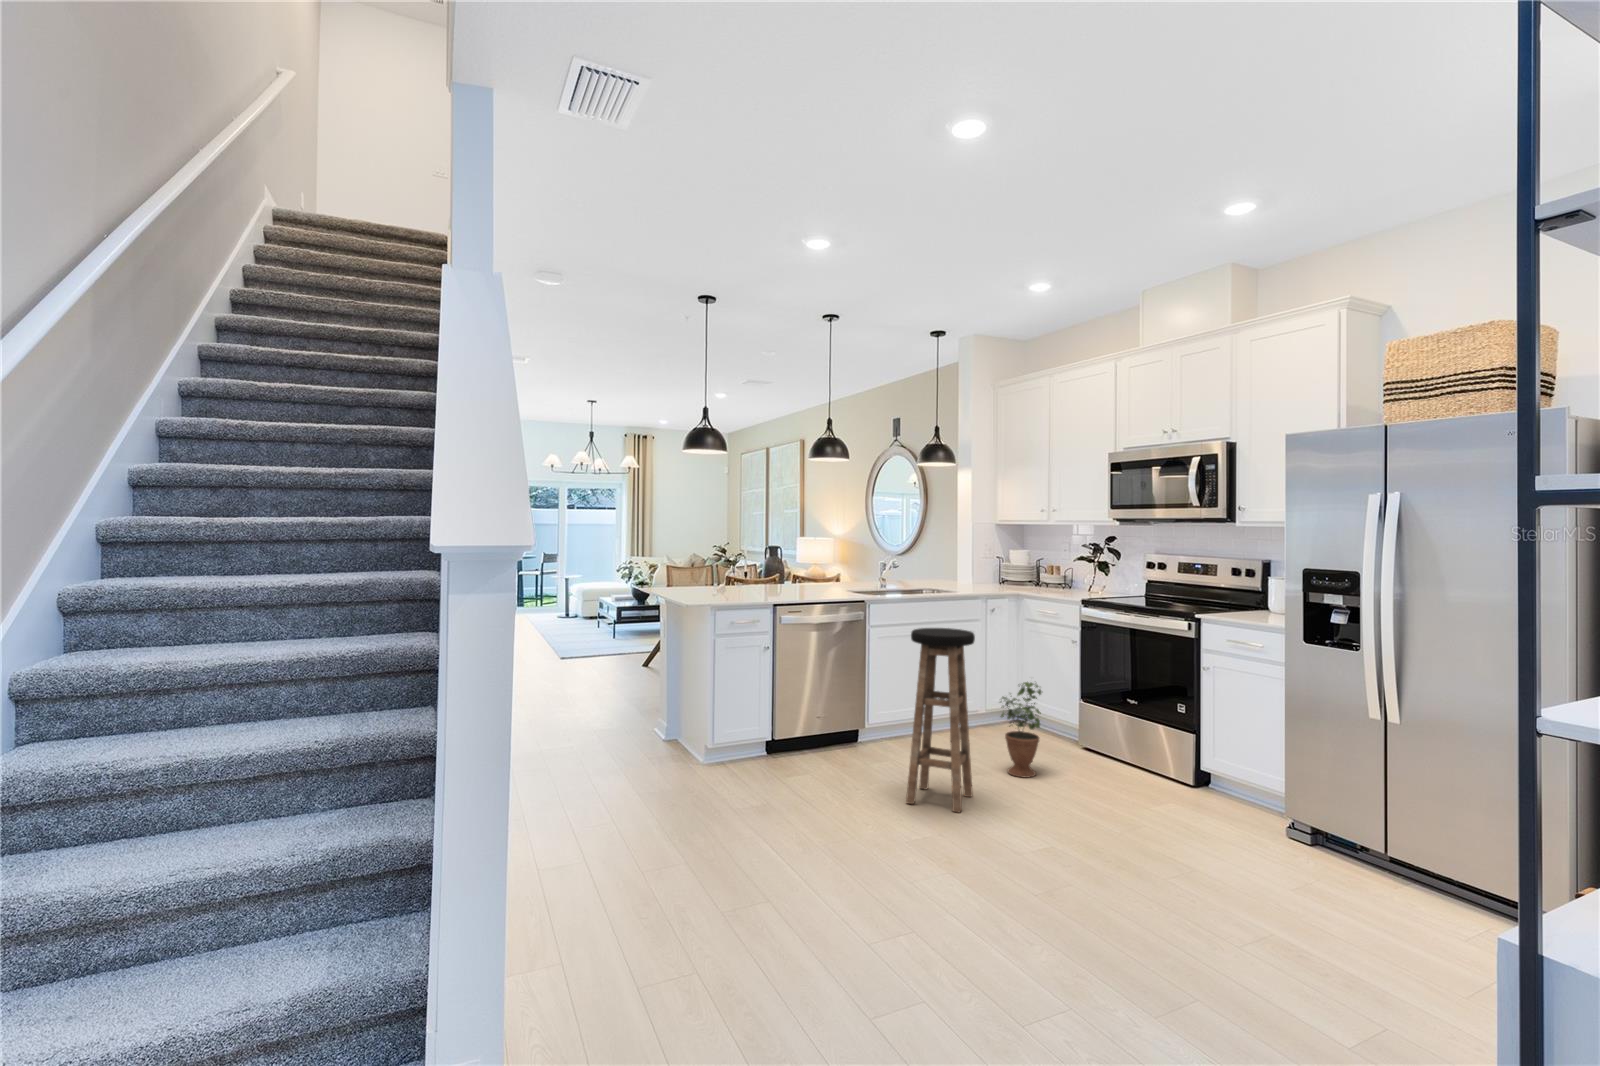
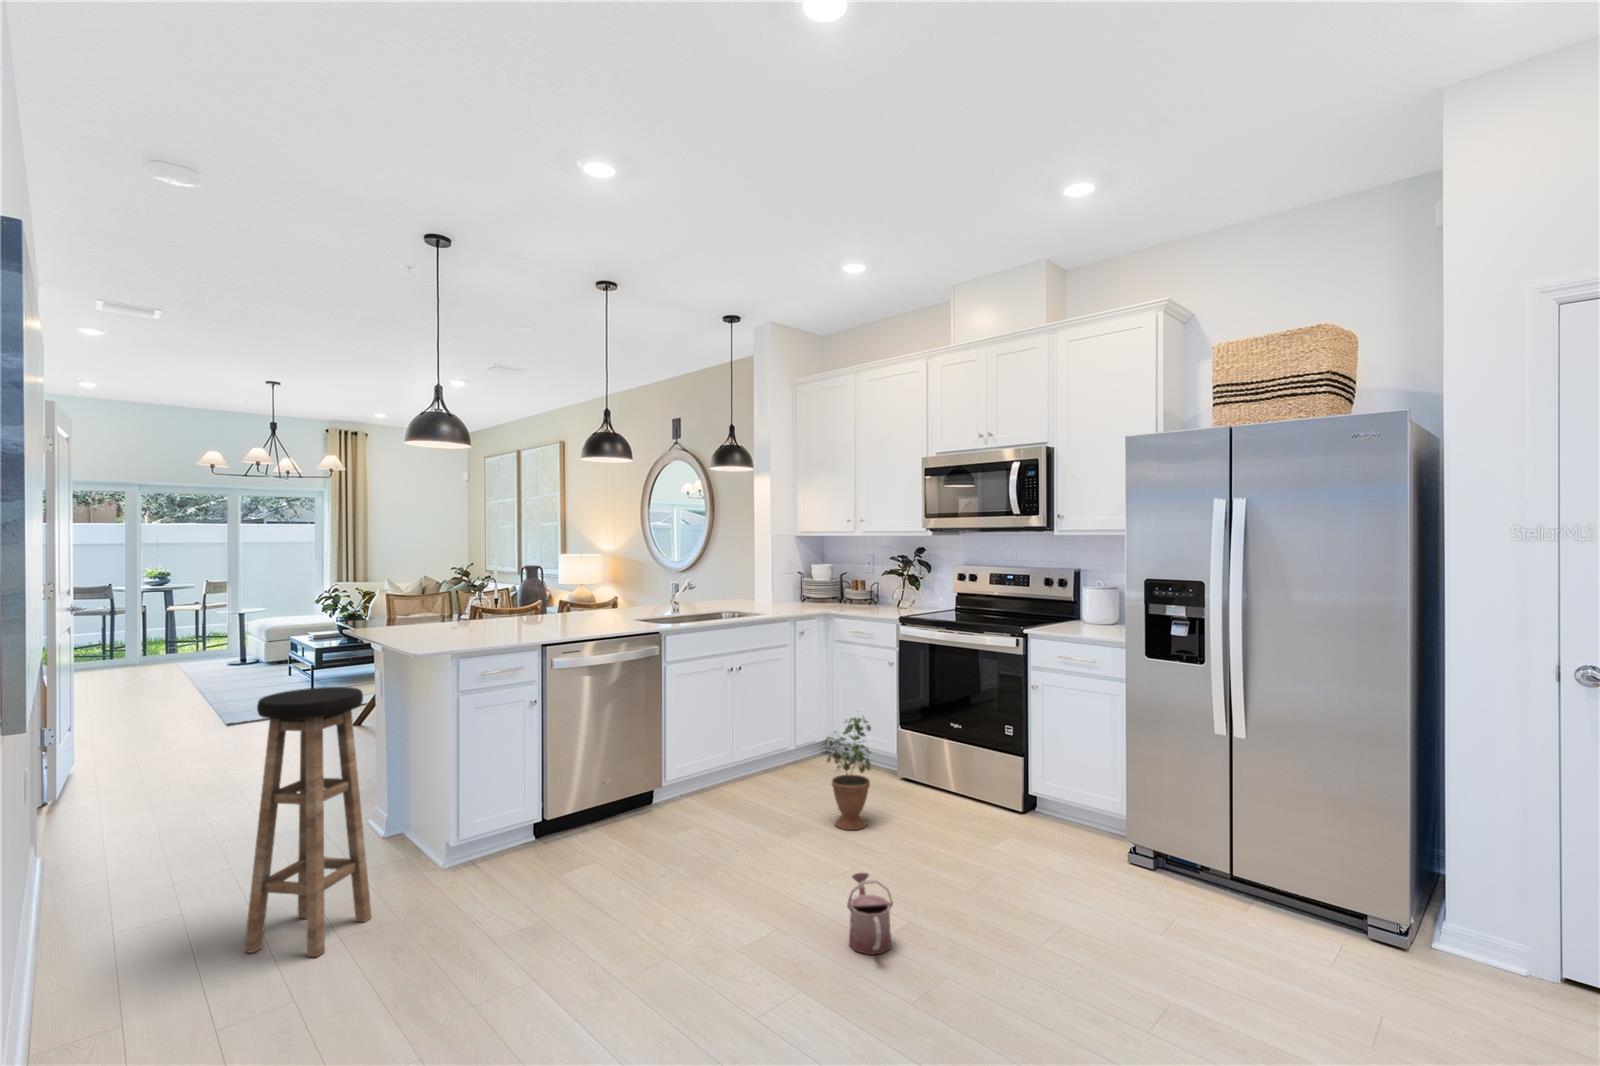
bar stool: present [906,628,975,812] -> present [244,687,372,957]
watering can: none [992,798,1031,860] -> present [847,873,893,954]

